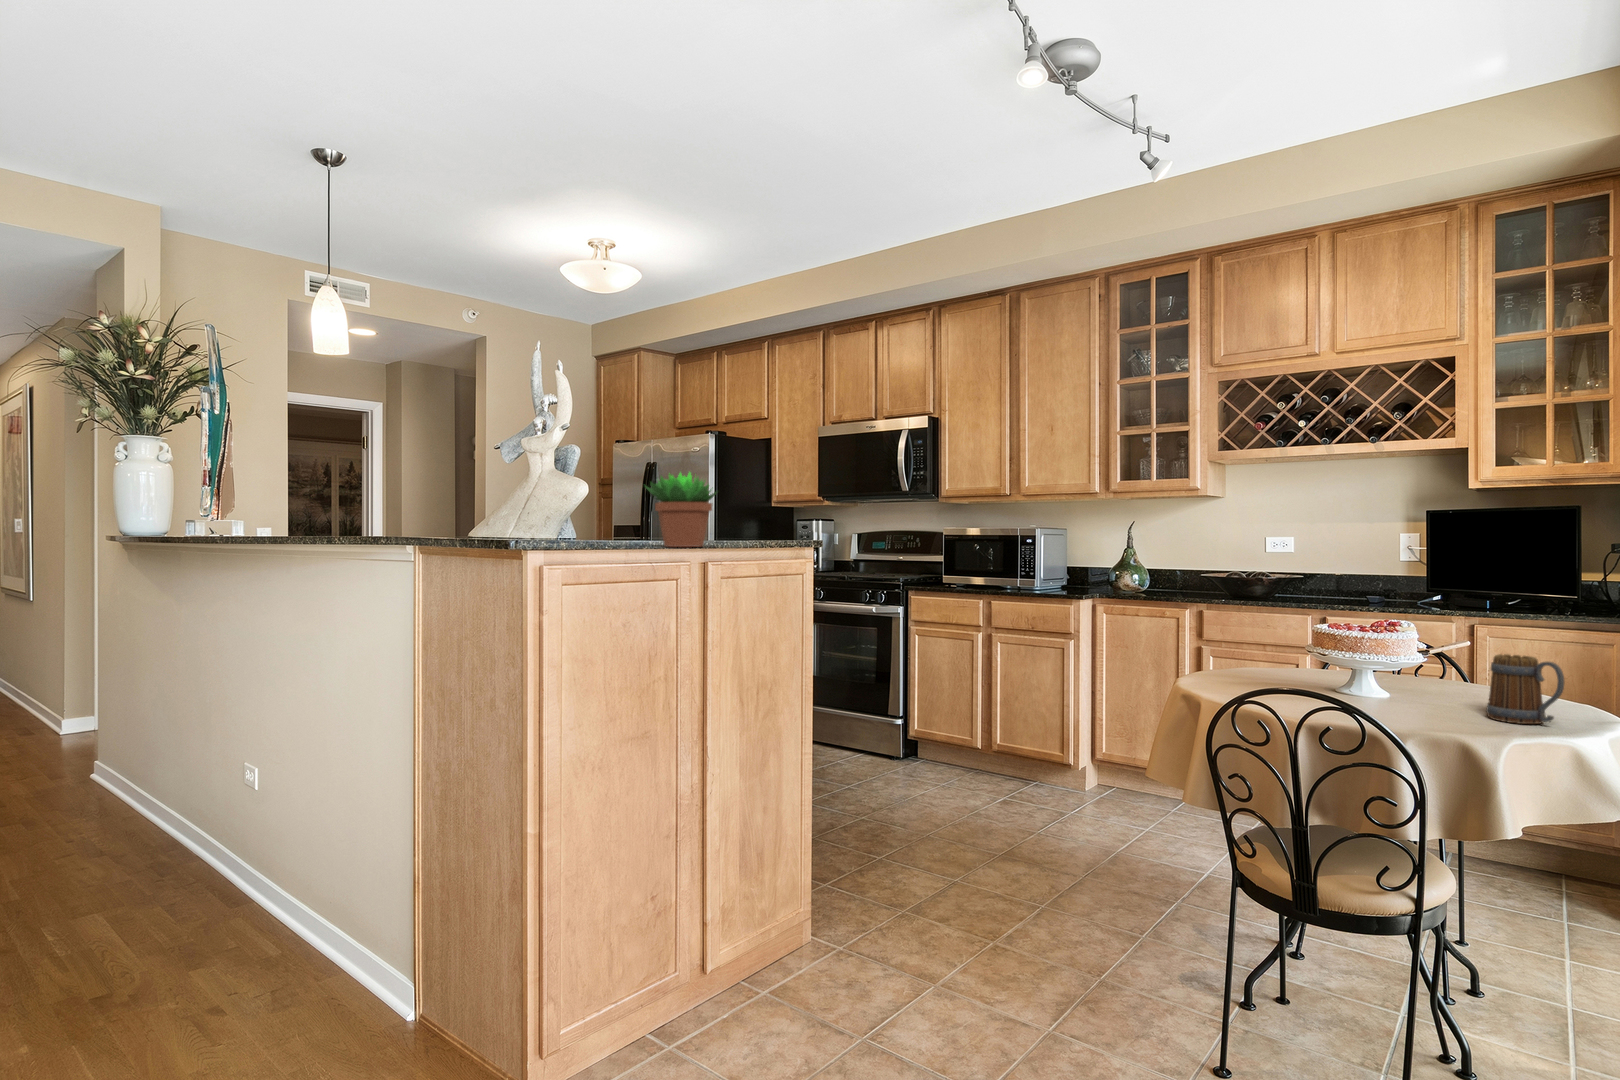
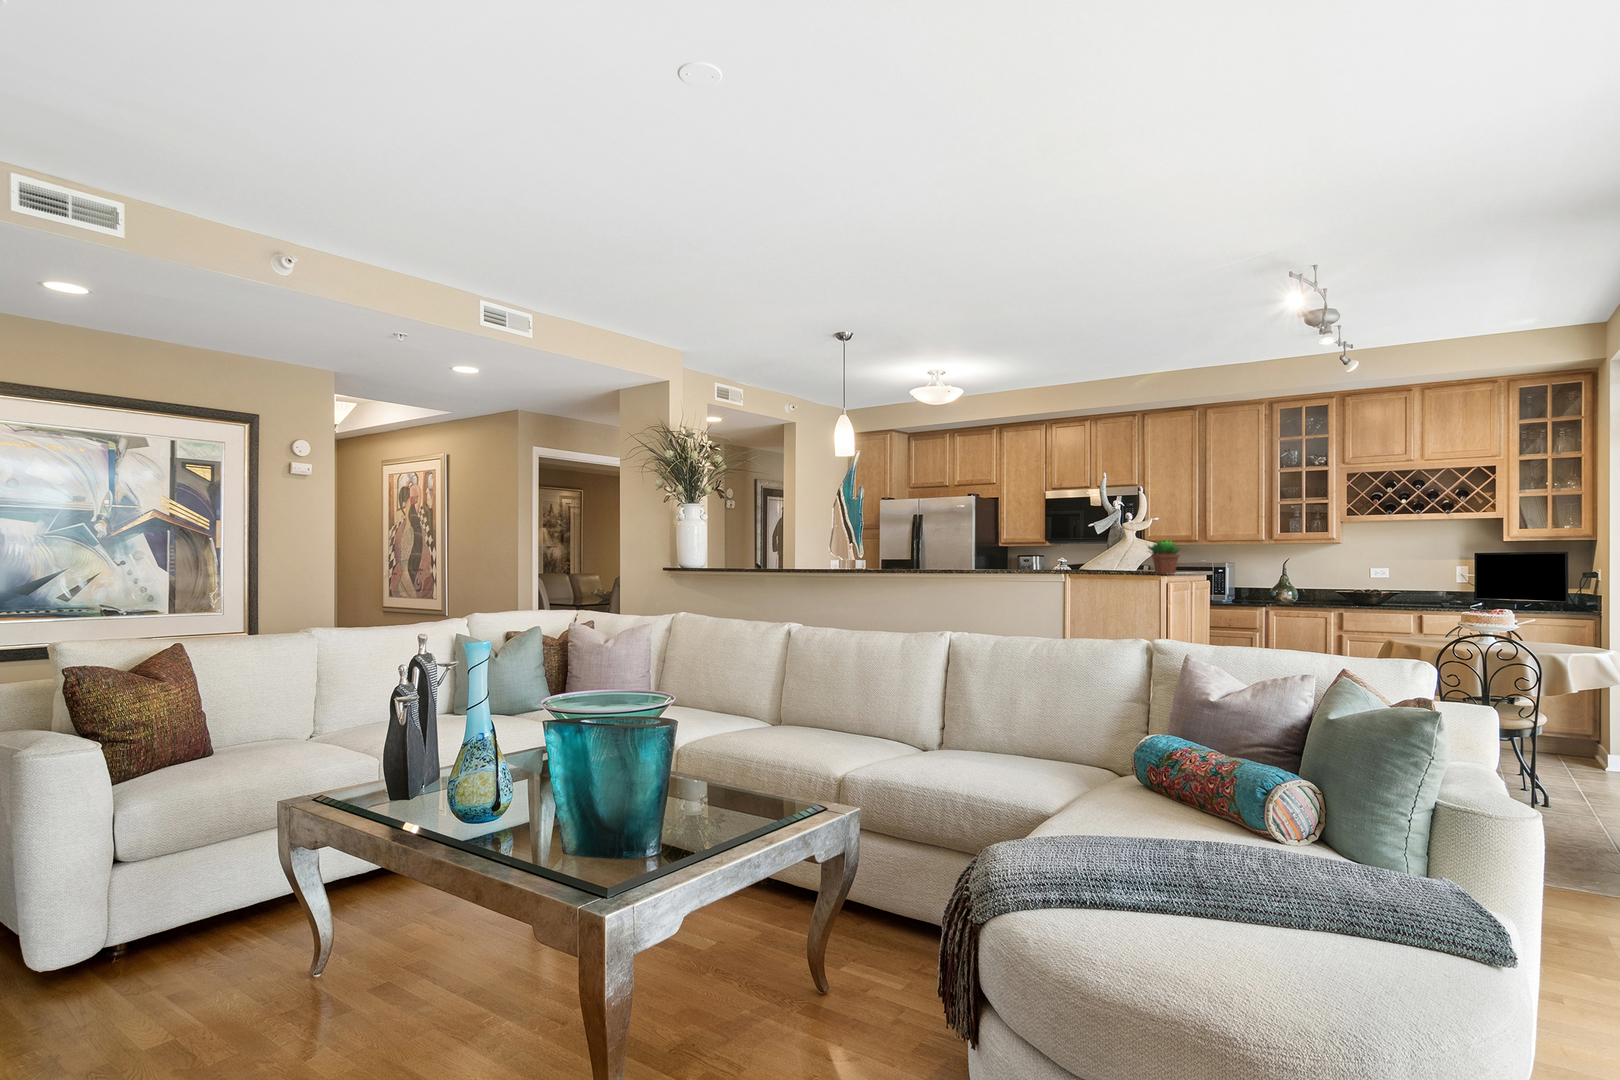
mug: present [1486,654,1564,724] -> none [1536,624,1571,654]

